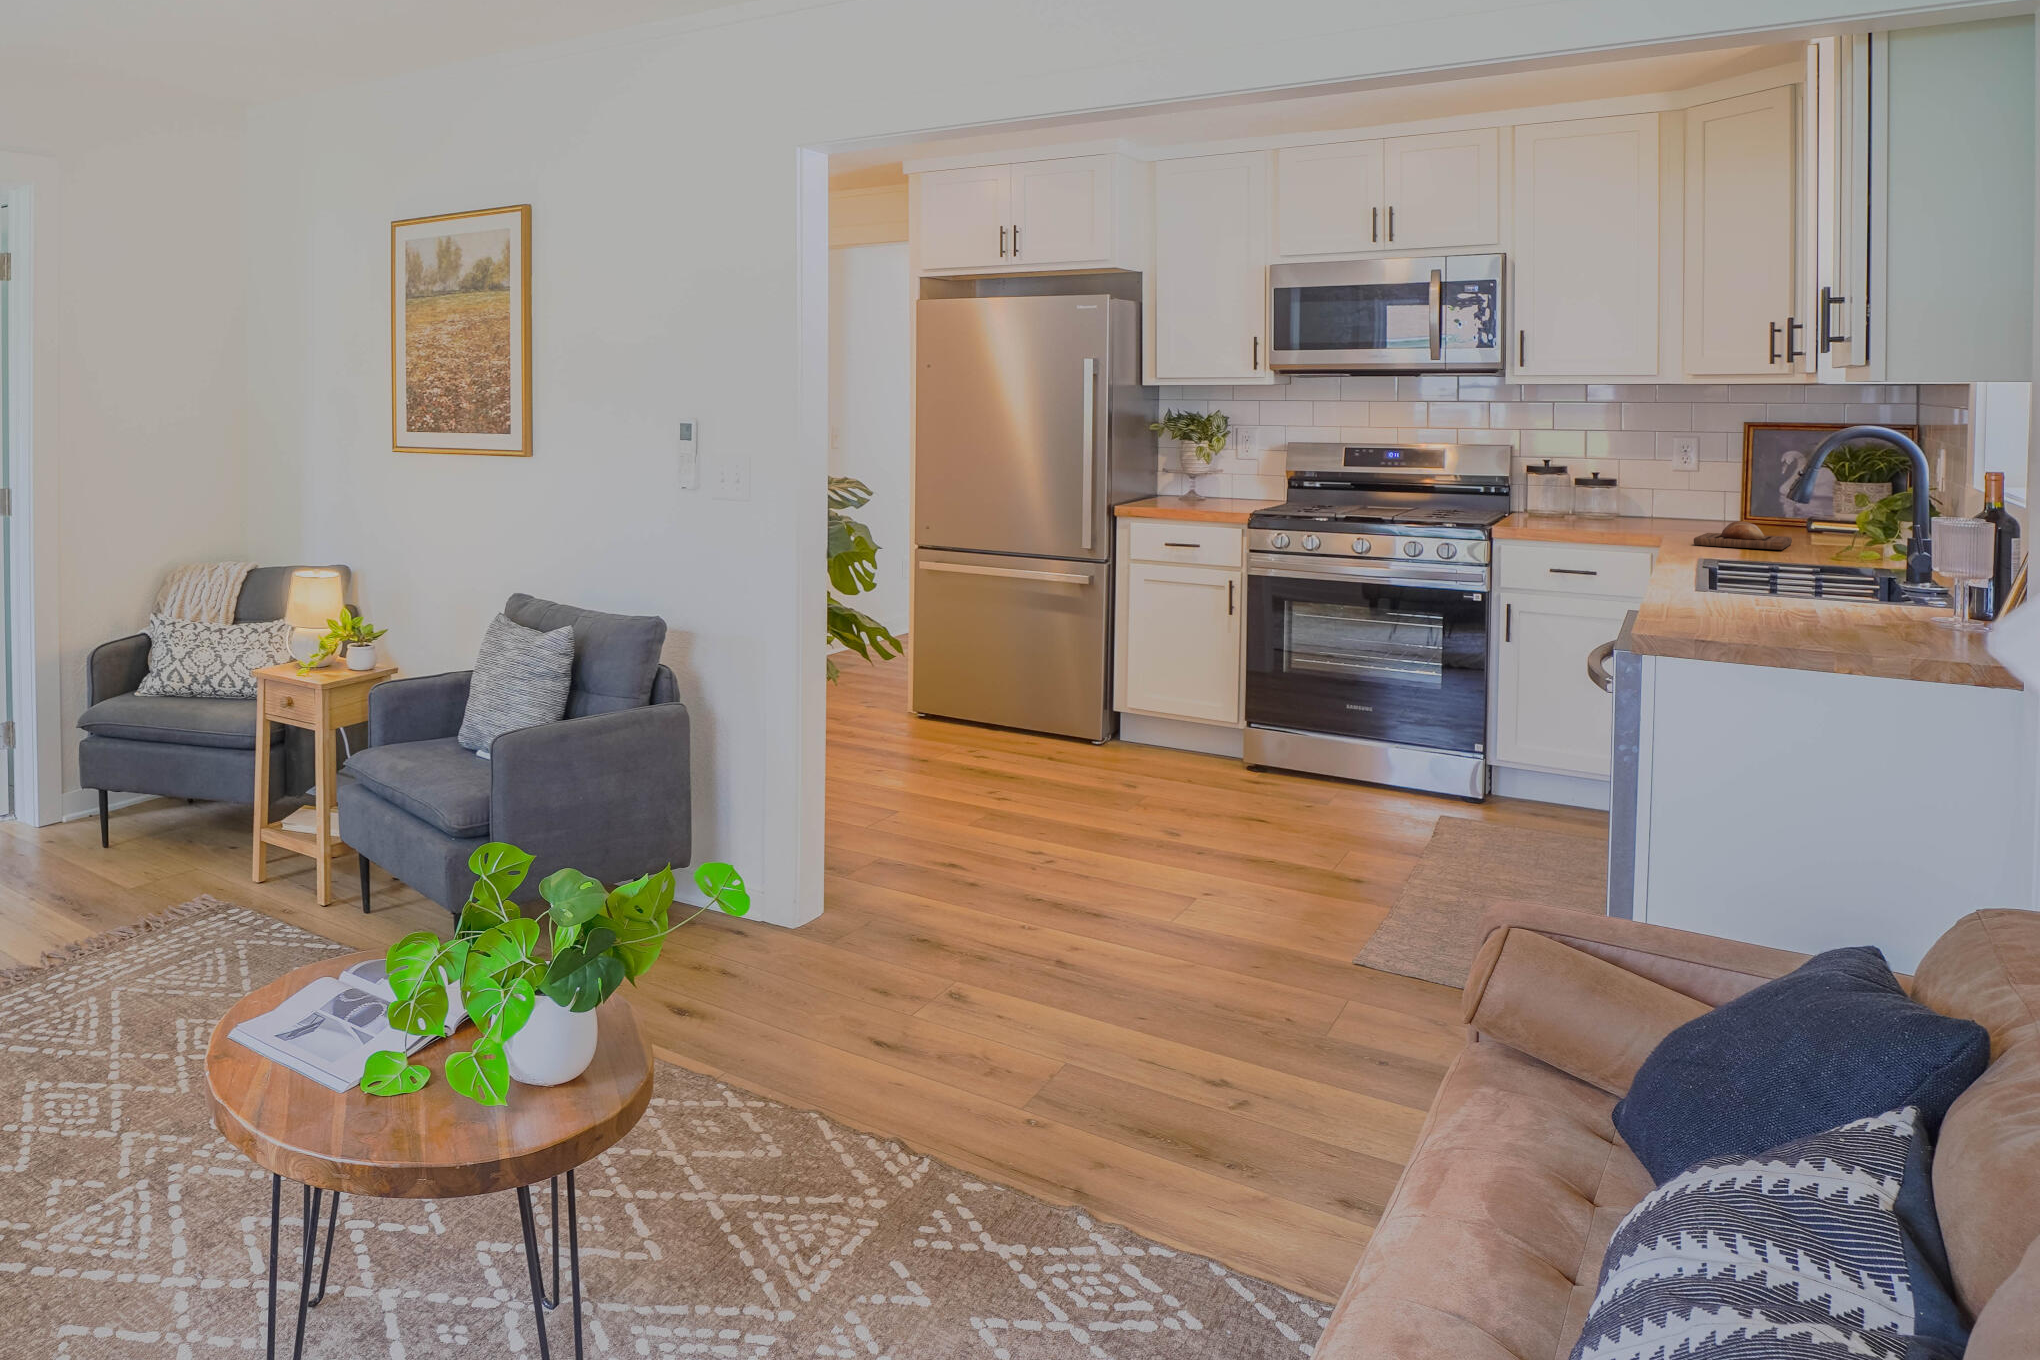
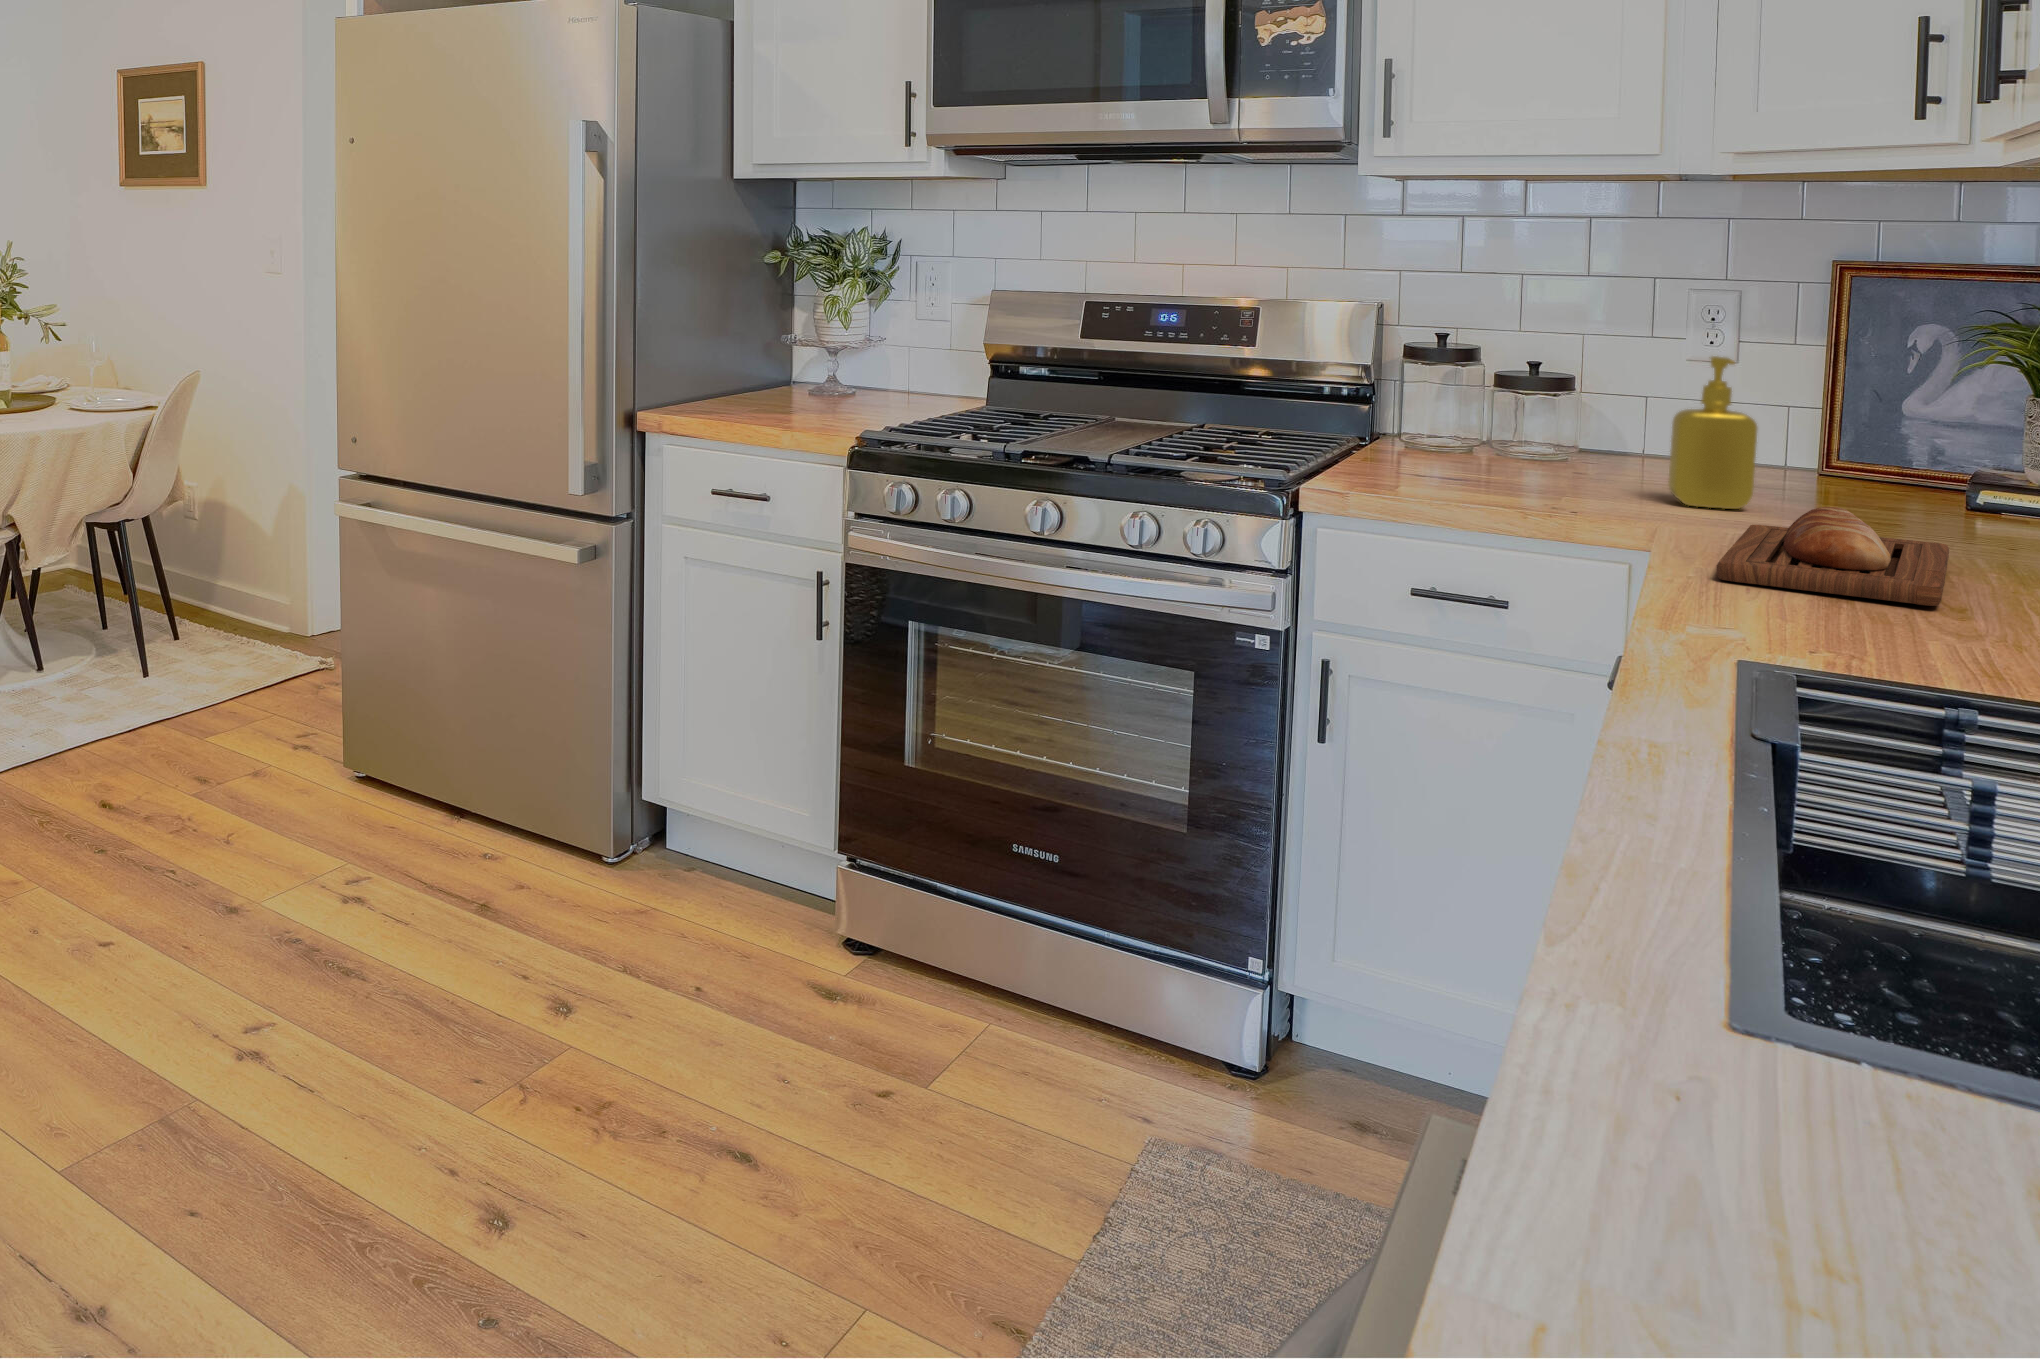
soap dispenser: none [1669,465,1709,533] -> present [1668,356,1757,509]

